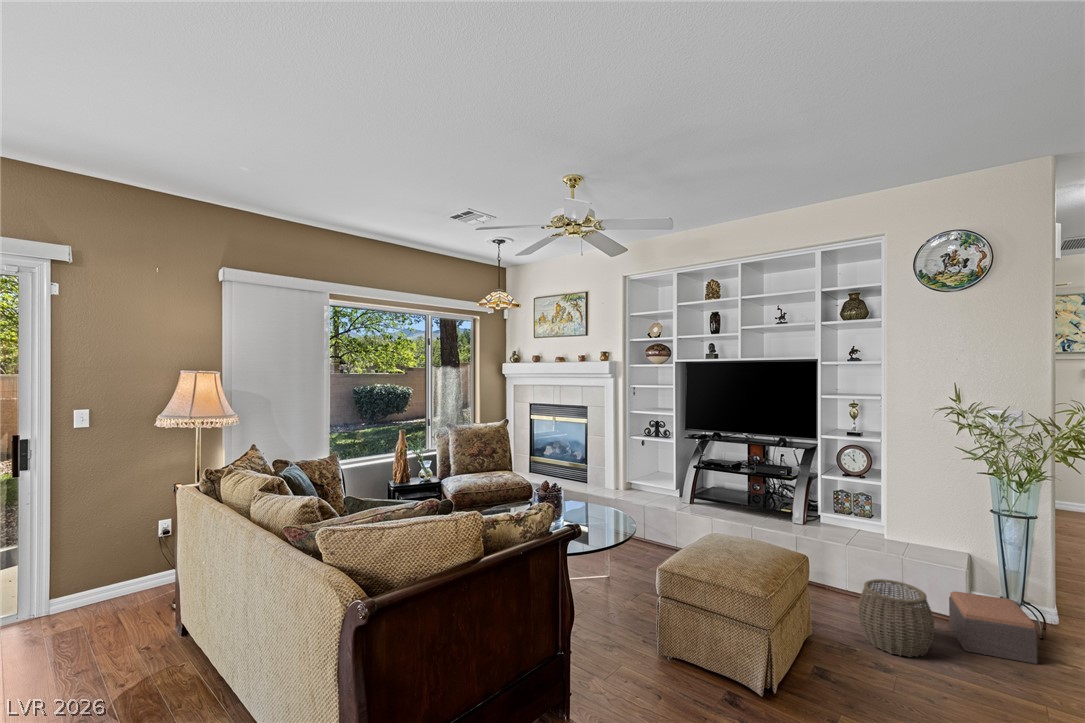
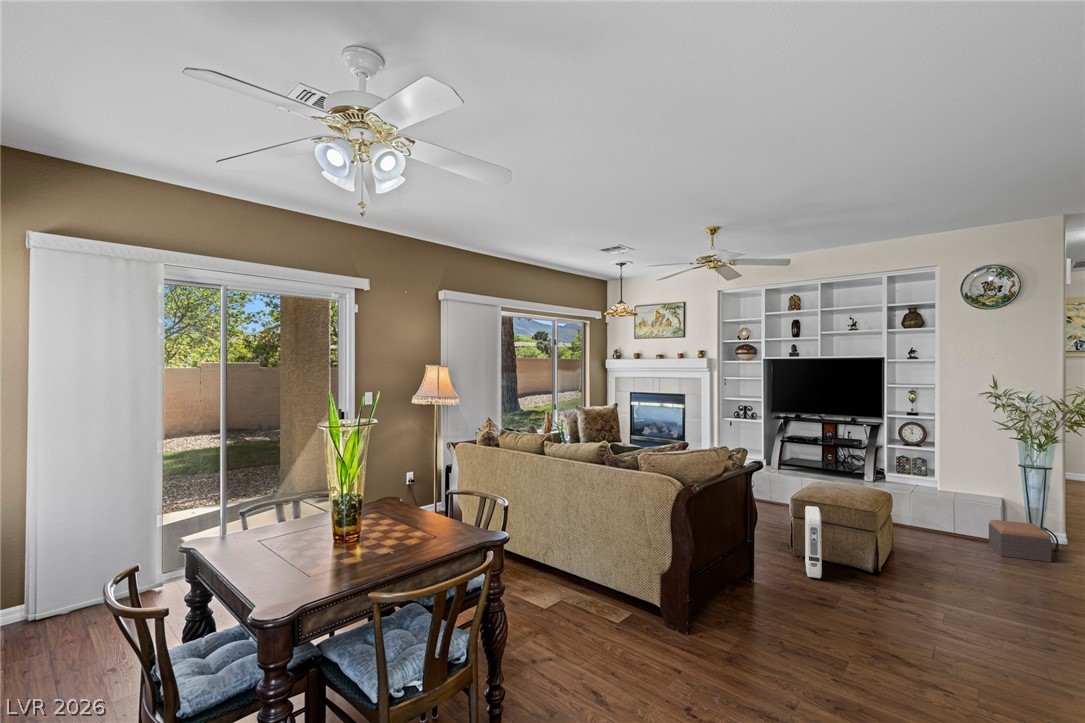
woven basket: present [858,579,935,657] -> none [924,510,981,558]
air purifier: none [661,587,692,711] -> present [805,506,822,578]

